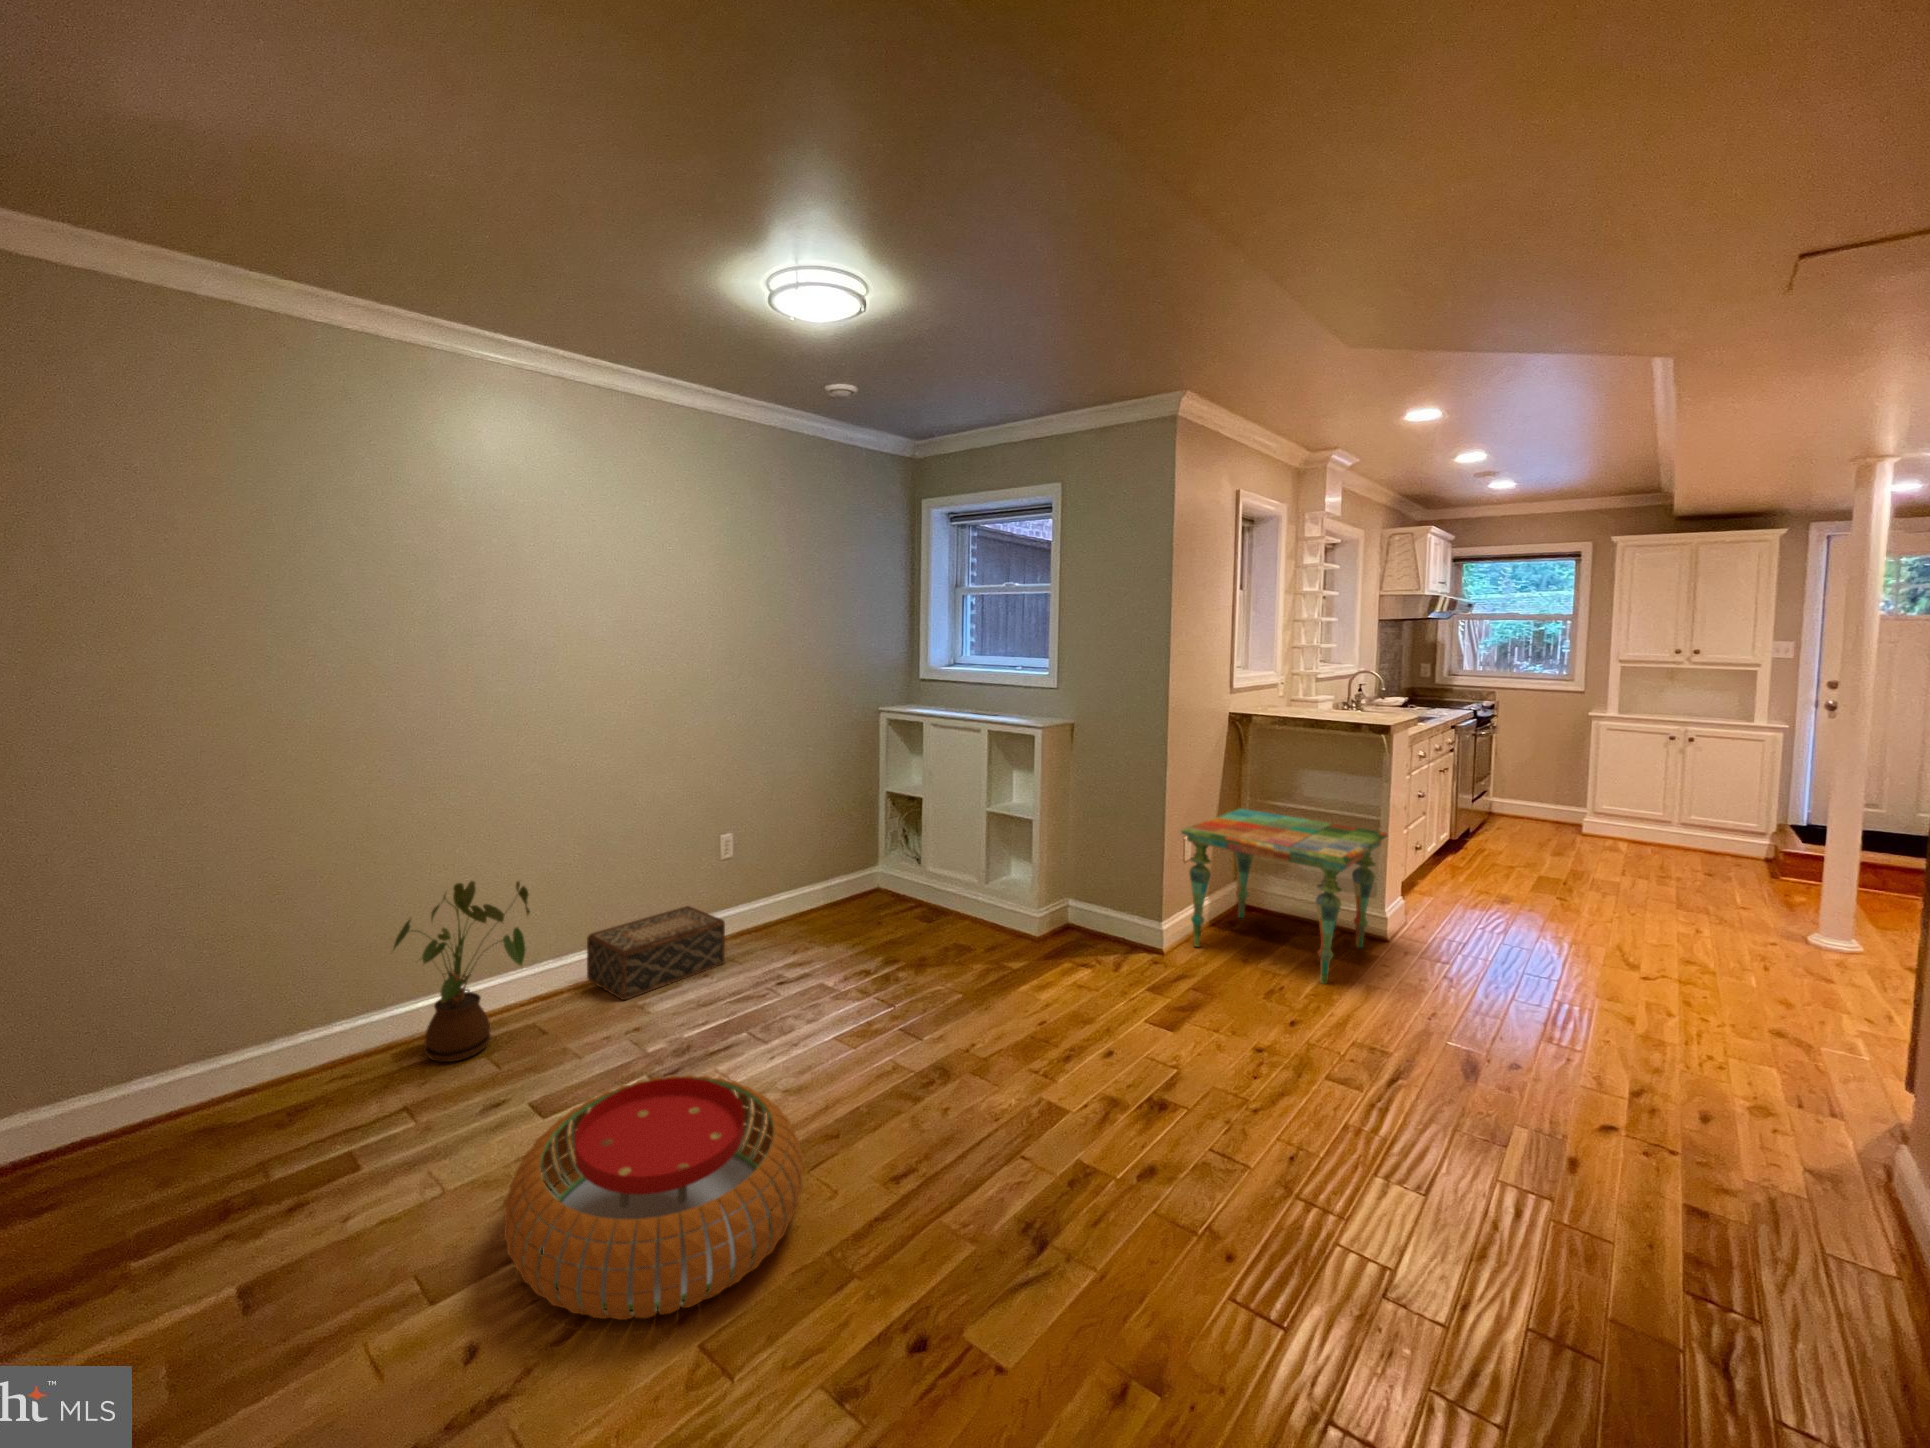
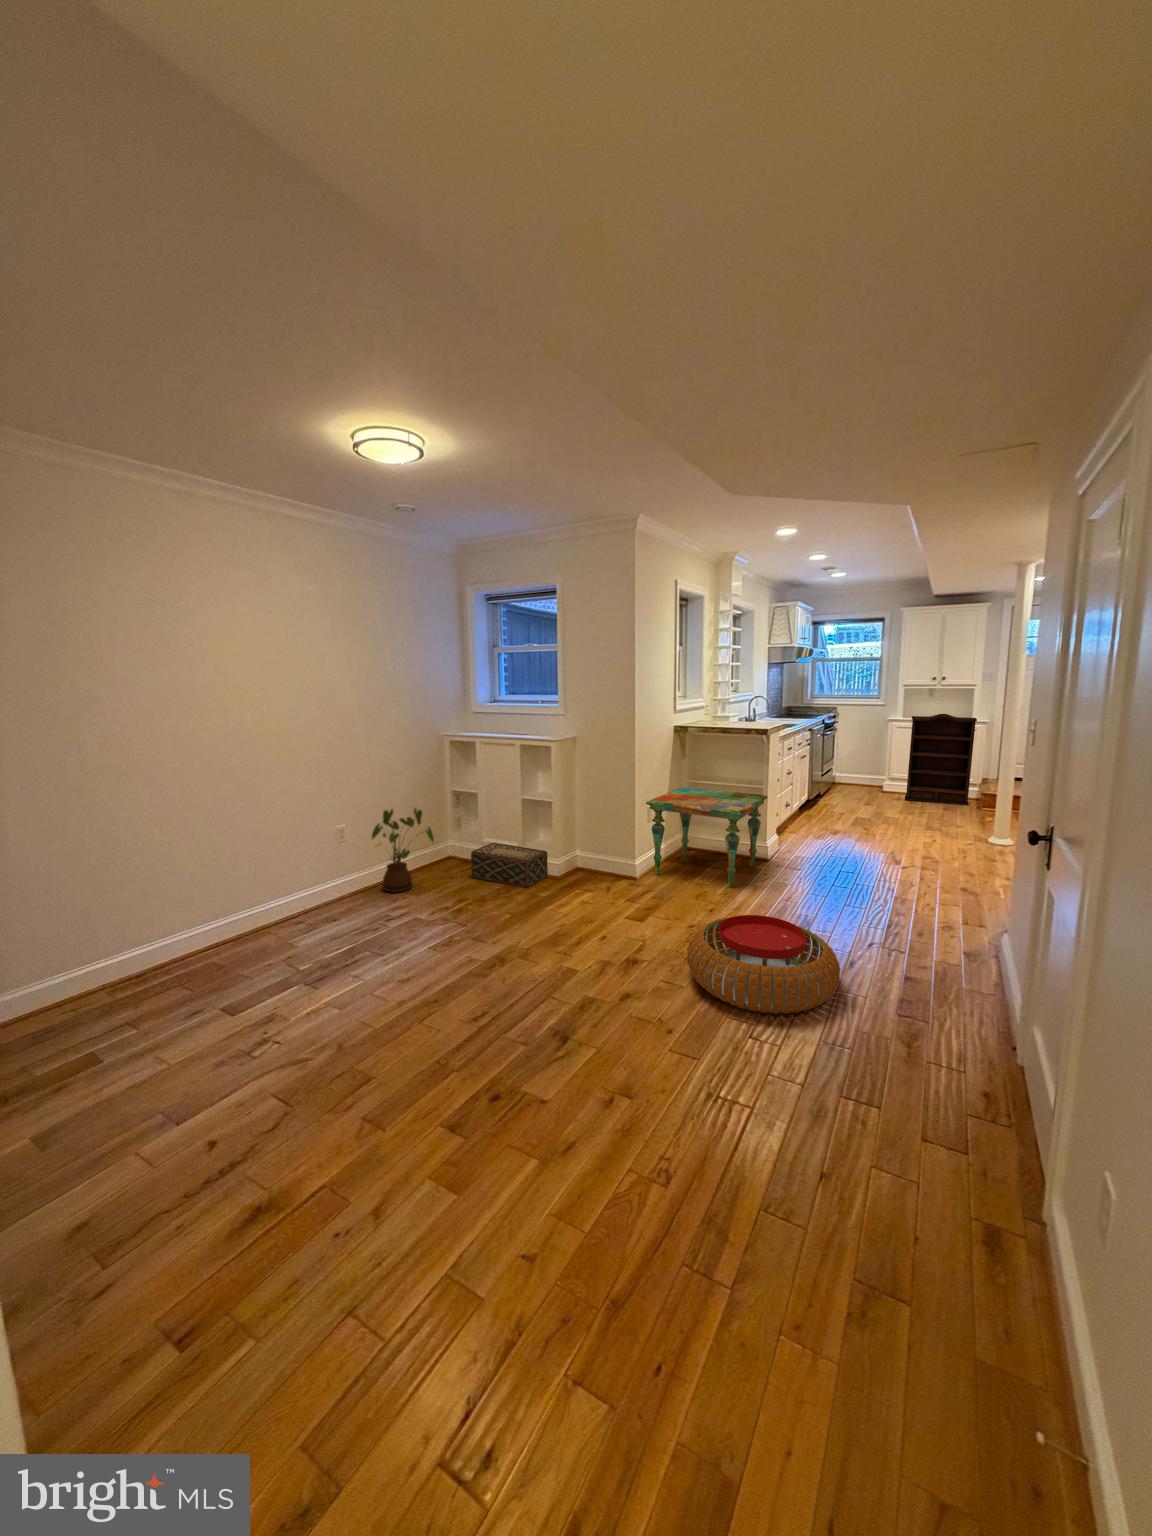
bookshelf: none [1626,710,1768,869] -> present [905,714,977,805]
house plant: present [393,881,530,1062] -> present [372,808,434,892]
woven basket: present [587,906,725,1000] -> present [471,843,548,887]
pouf: present [504,1075,803,1320] -> present [687,915,840,1014]

